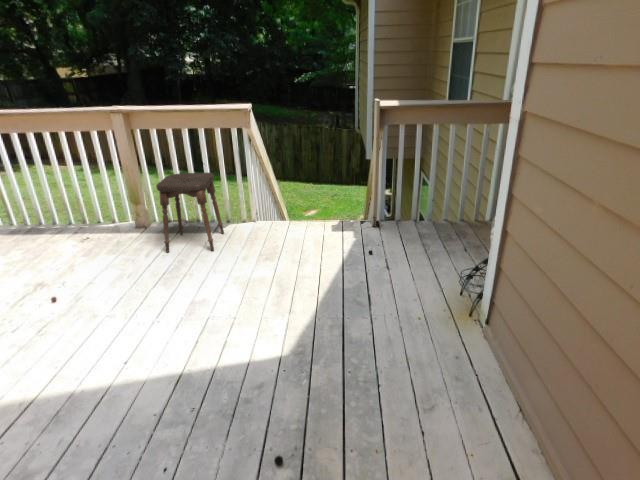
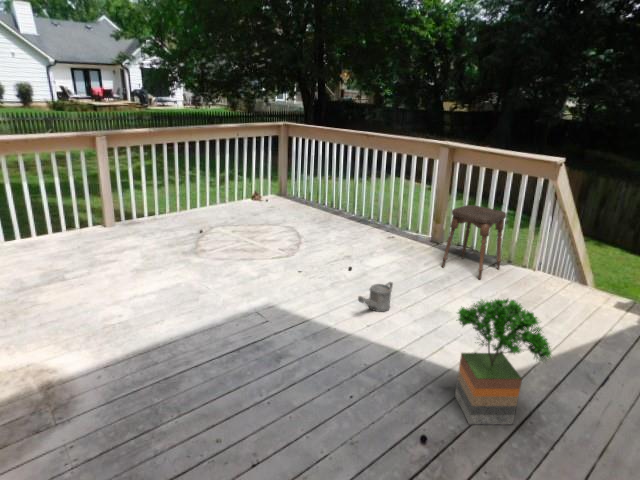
potted tree: none [250,260,360,409] -> present [455,299,551,425]
watering can: none [99,294,140,338] -> present [358,282,393,312]

